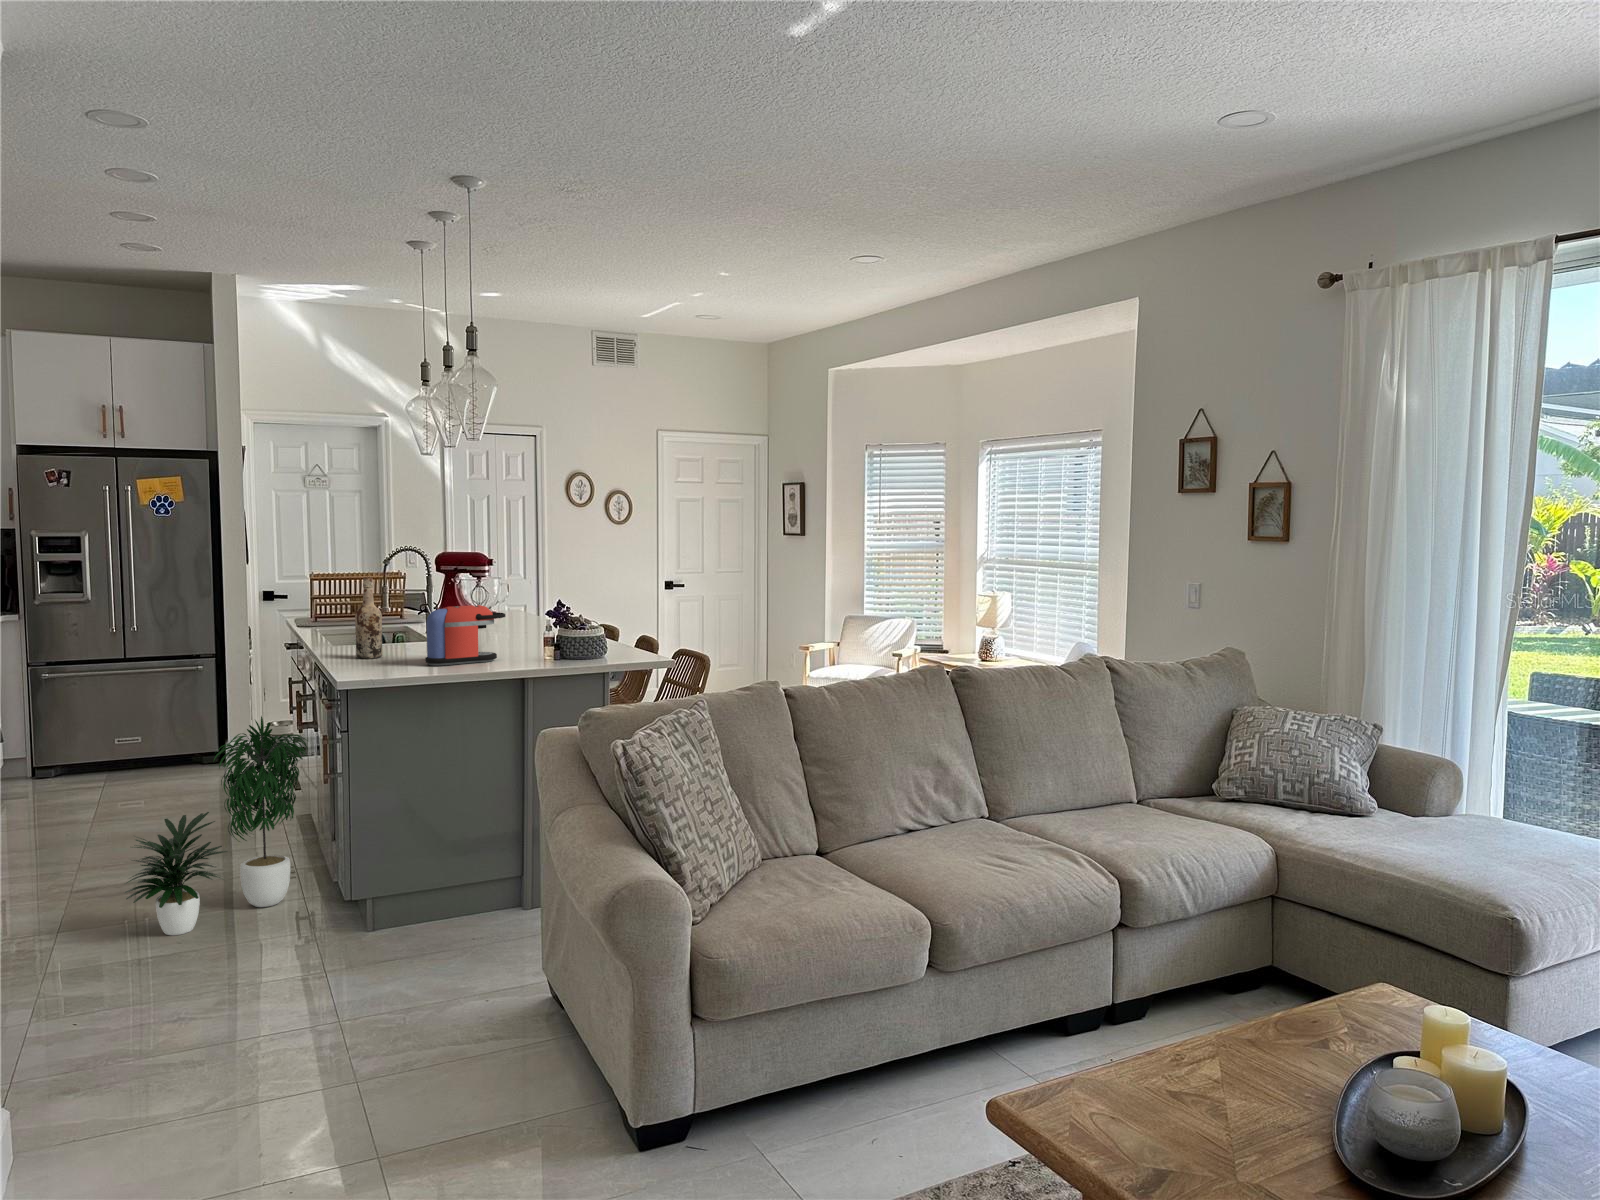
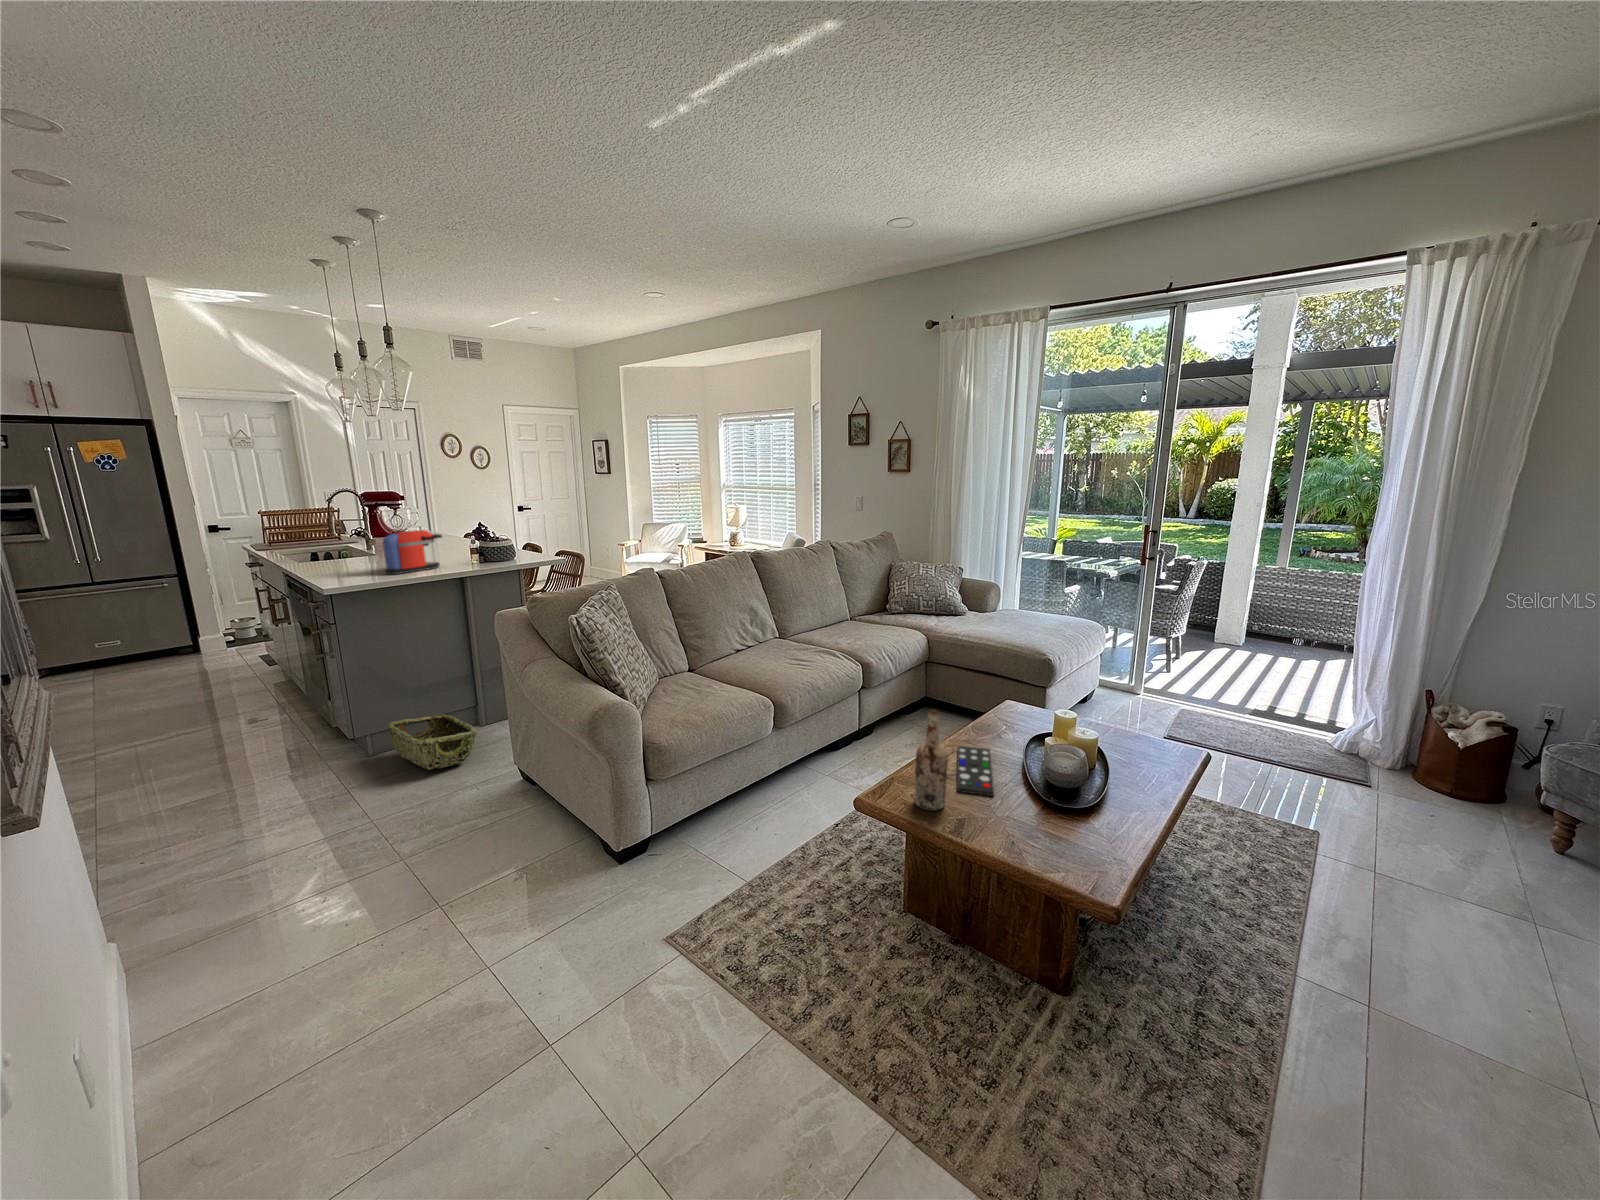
wine bottle: present [355,578,382,659] -> present [915,709,948,811]
potted plant: present [125,716,308,935] -> none [148,621,294,788]
woven basket: none [395,878,505,958] -> present [388,715,477,770]
remote control: none [1193,1049,1298,1152] -> present [957,746,994,796]

